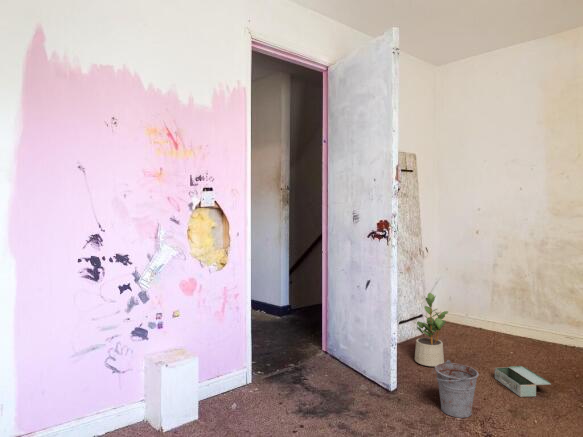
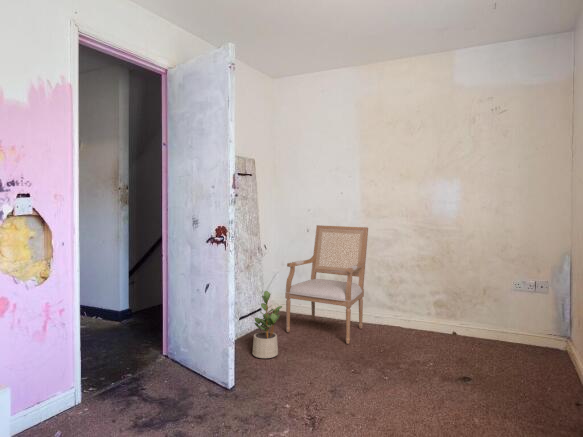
chair: none [451,226,556,363] -> present [285,225,368,344]
bucket: present [432,360,479,418] -> none [265,353,303,404]
toolbox: present [495,366,551,397] -> none [319,349,360,376]

